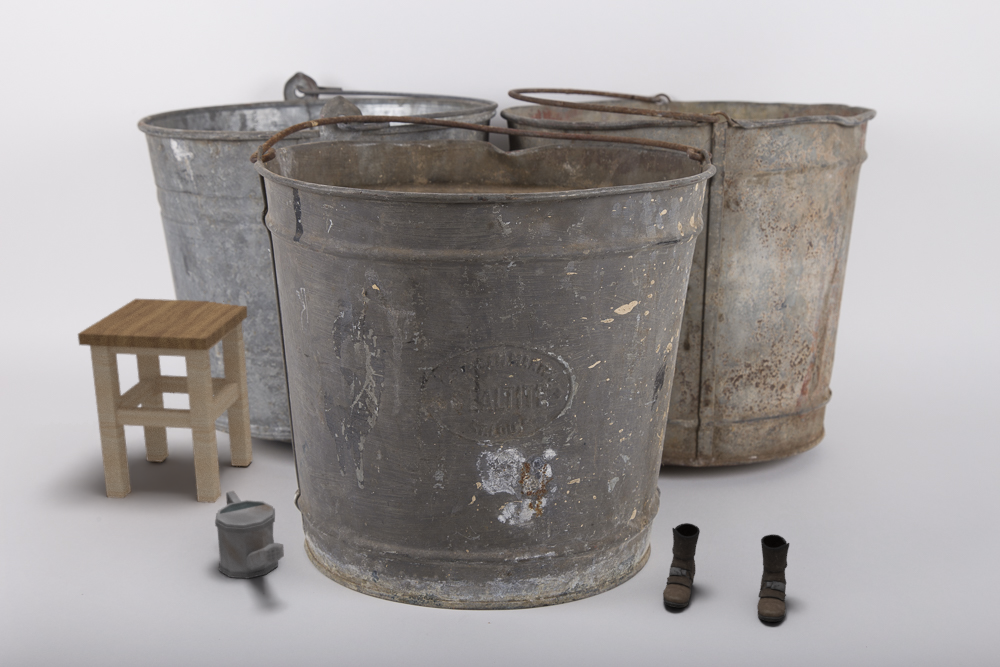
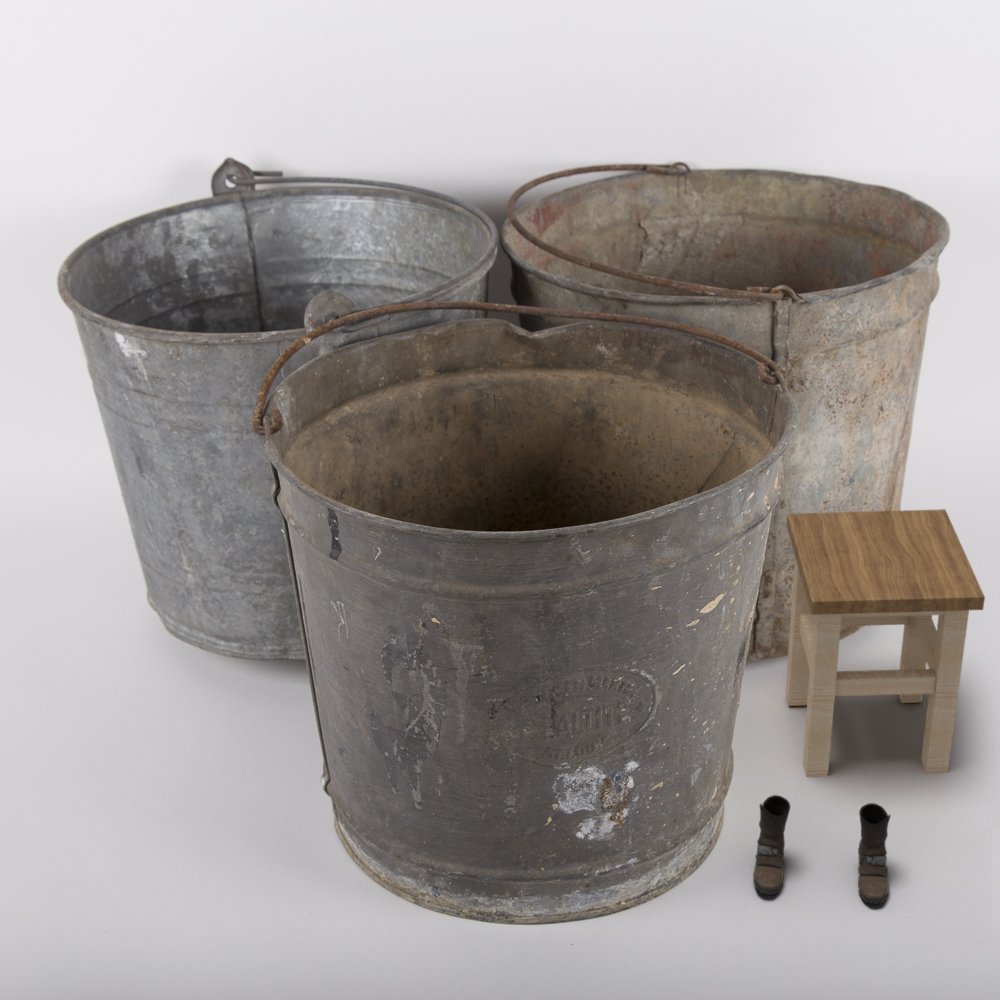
stool: present [78,299,253,502] -> present [786,509,985,777]
watering can: present [215,491,284,578] -> none [228,791,331,901]

